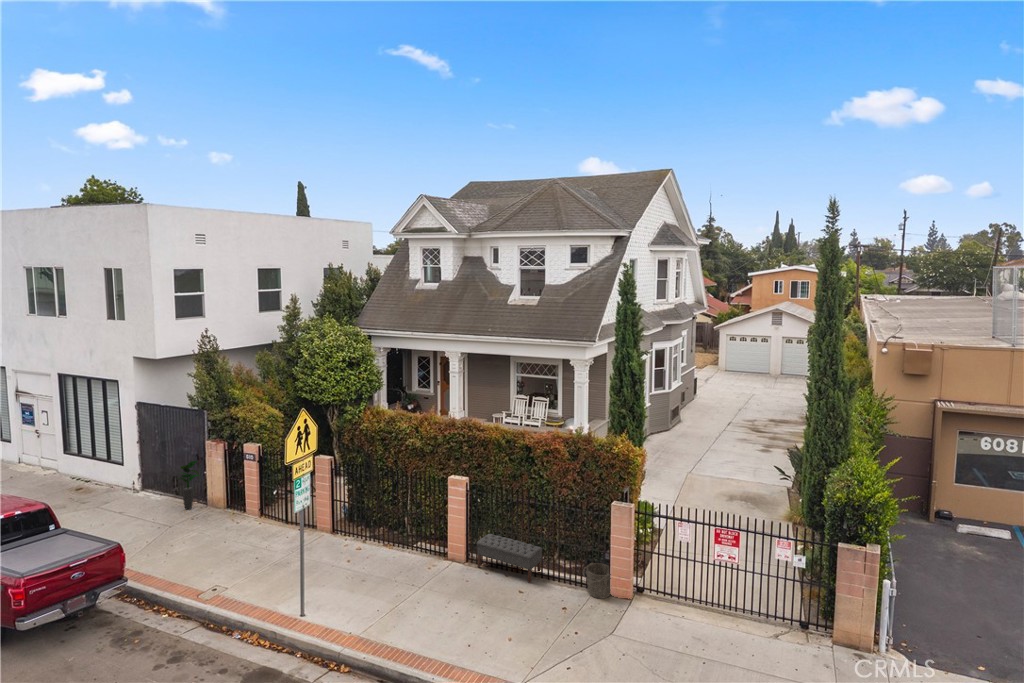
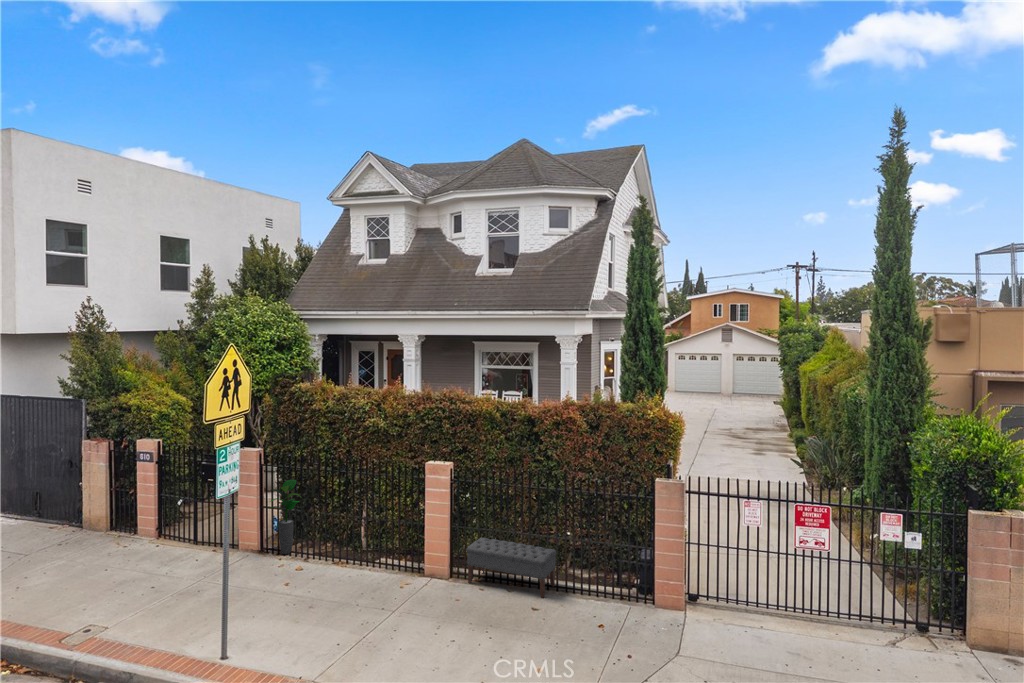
potted plant: present [178,461,199,509] -> present [269,480,301,554]
bucket: present [586,563,611,599] -> none [616,564,656,611]

